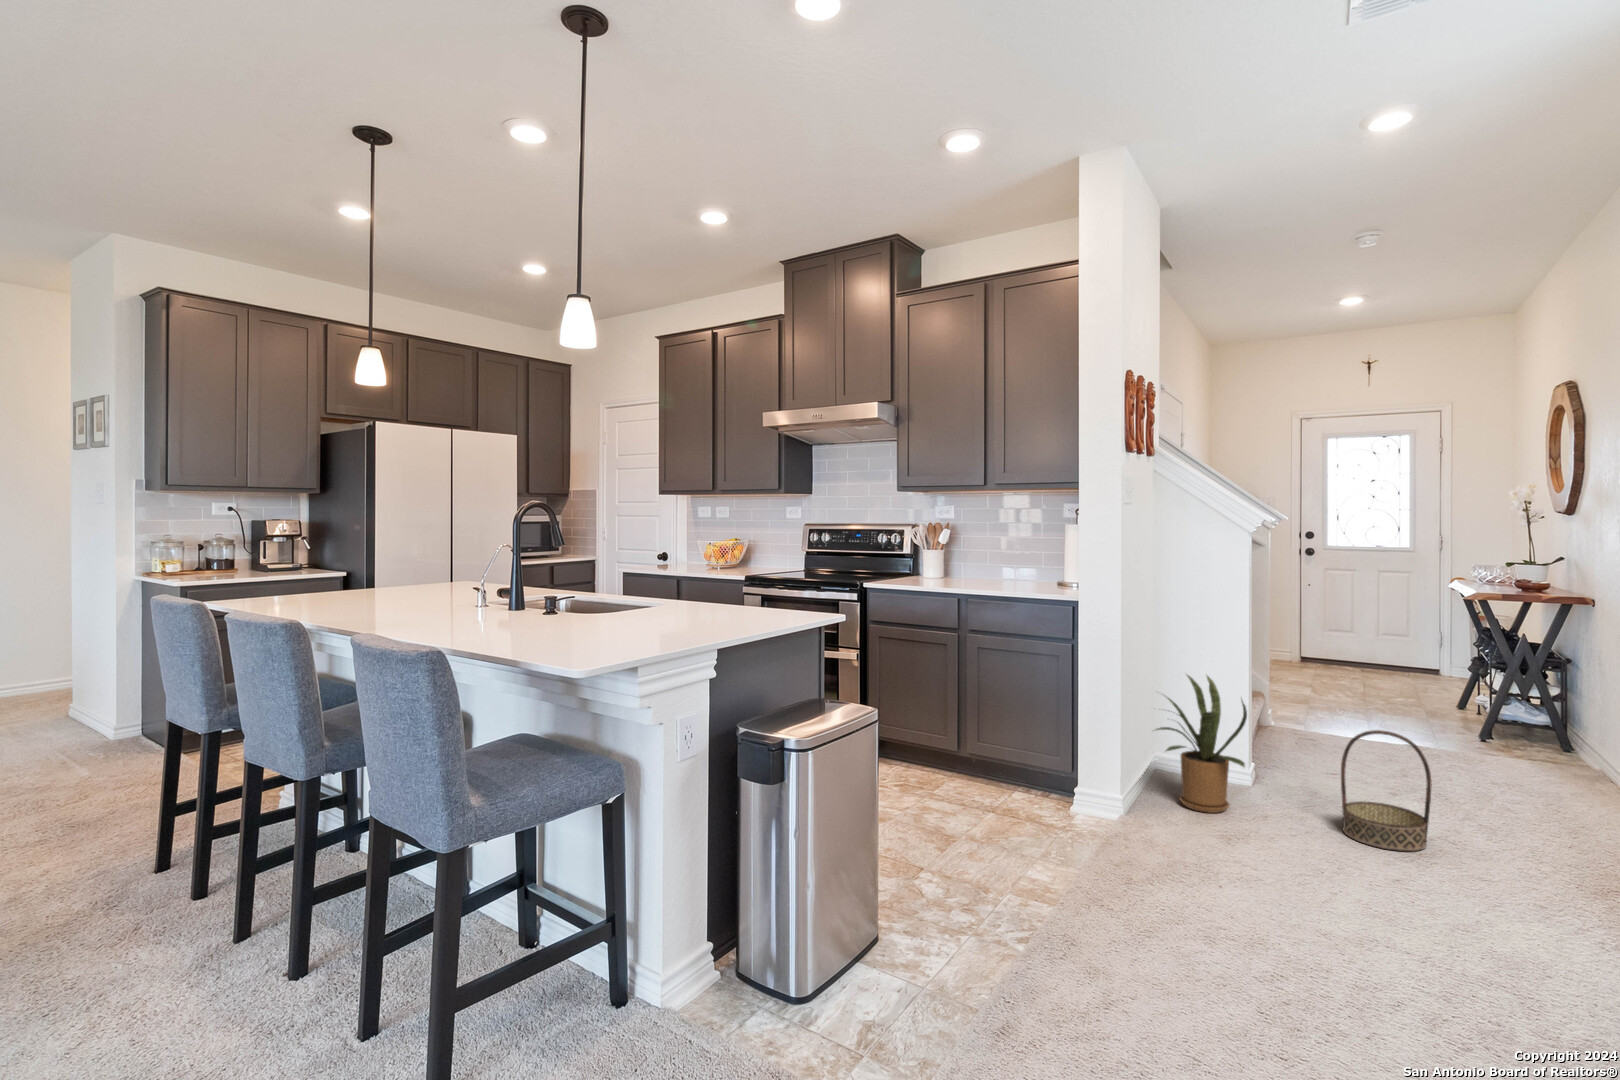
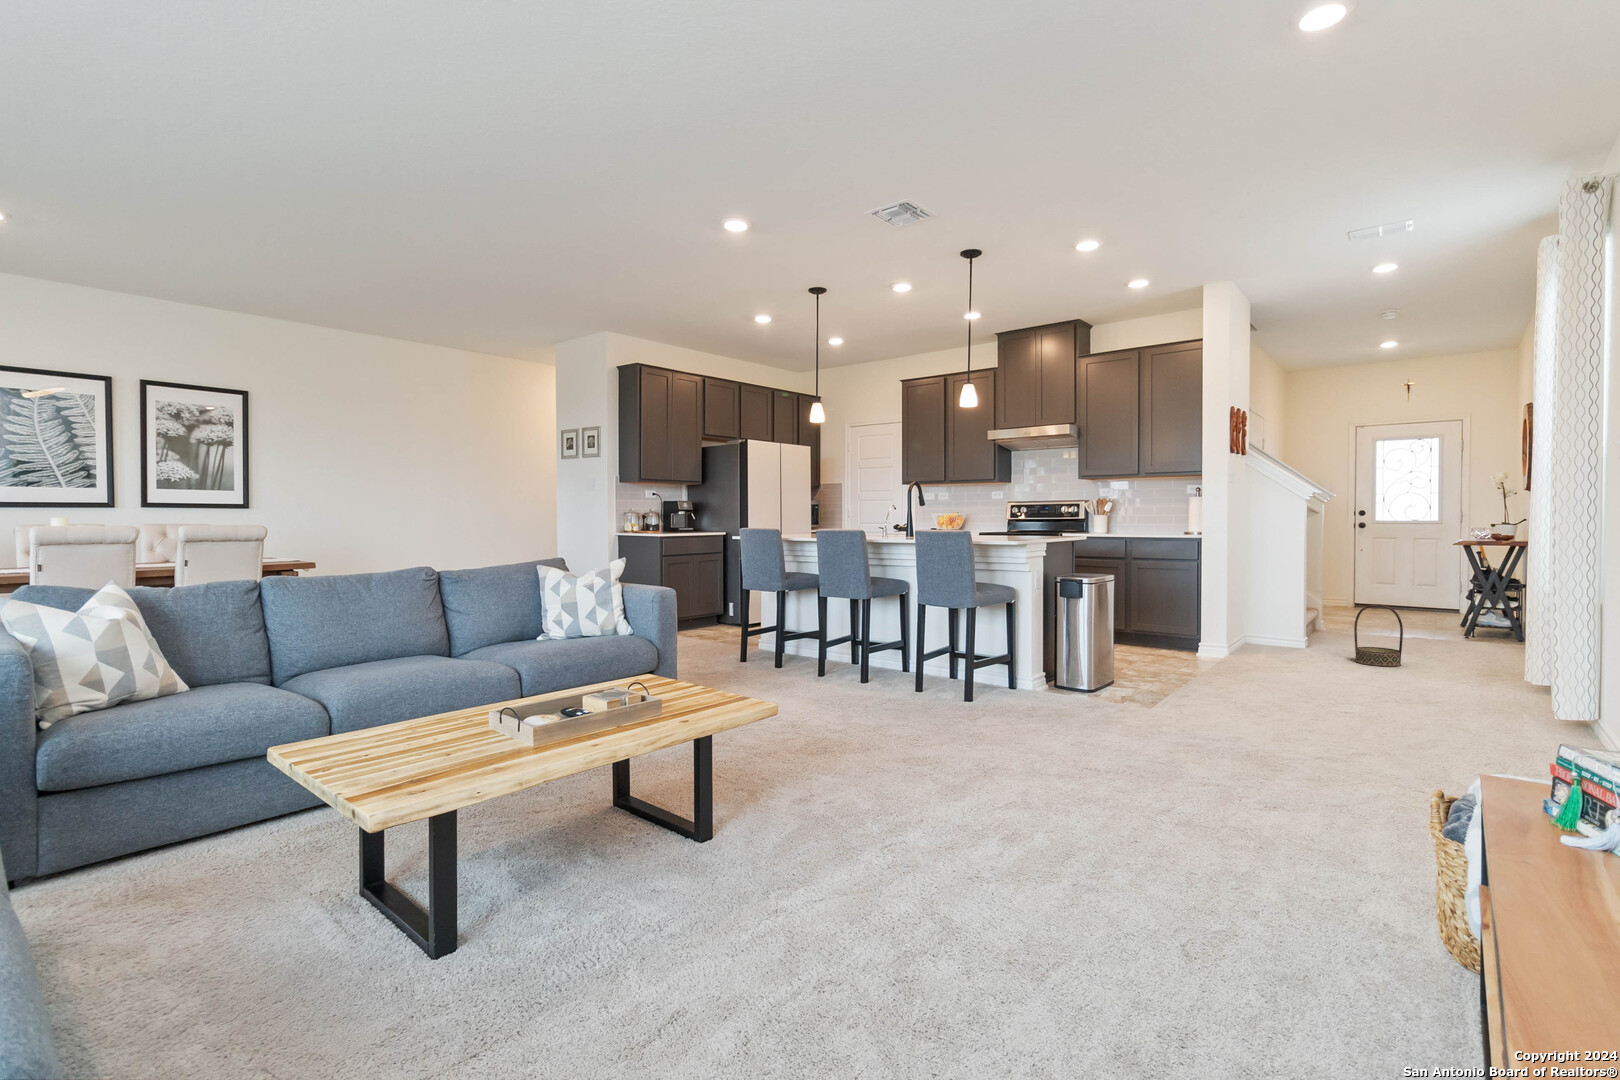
house plant: present [1157,675,1247,813] -> none [1243,581,1301,656]

